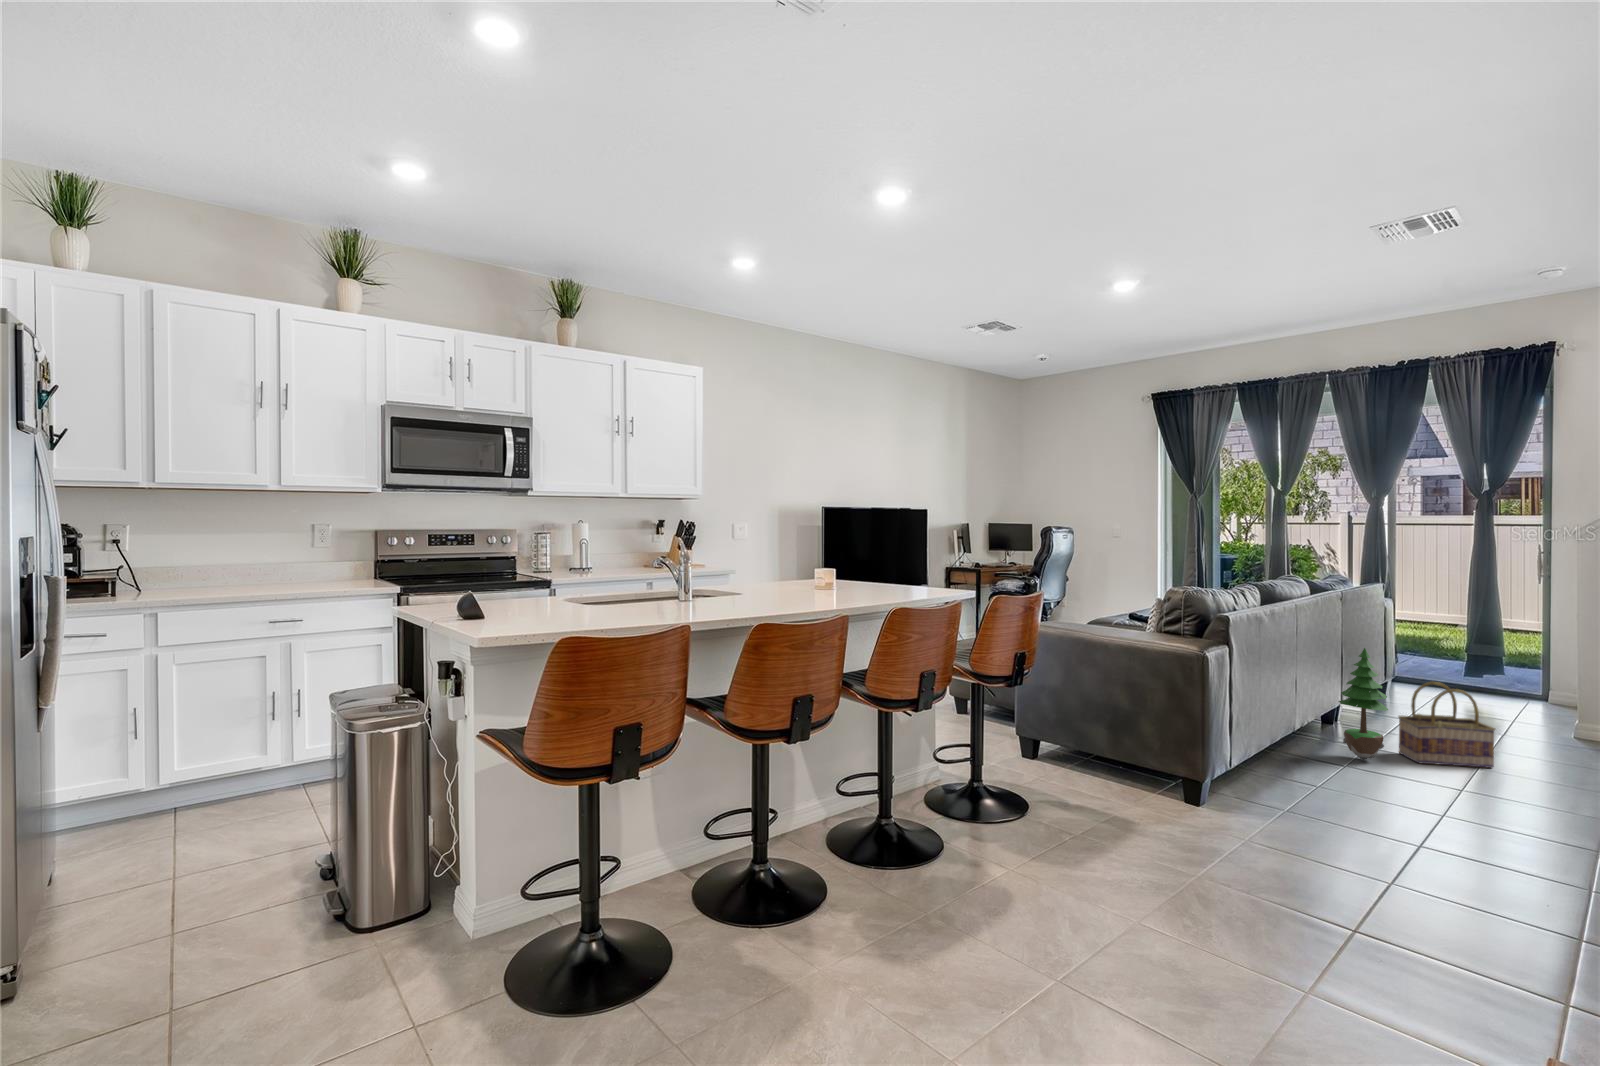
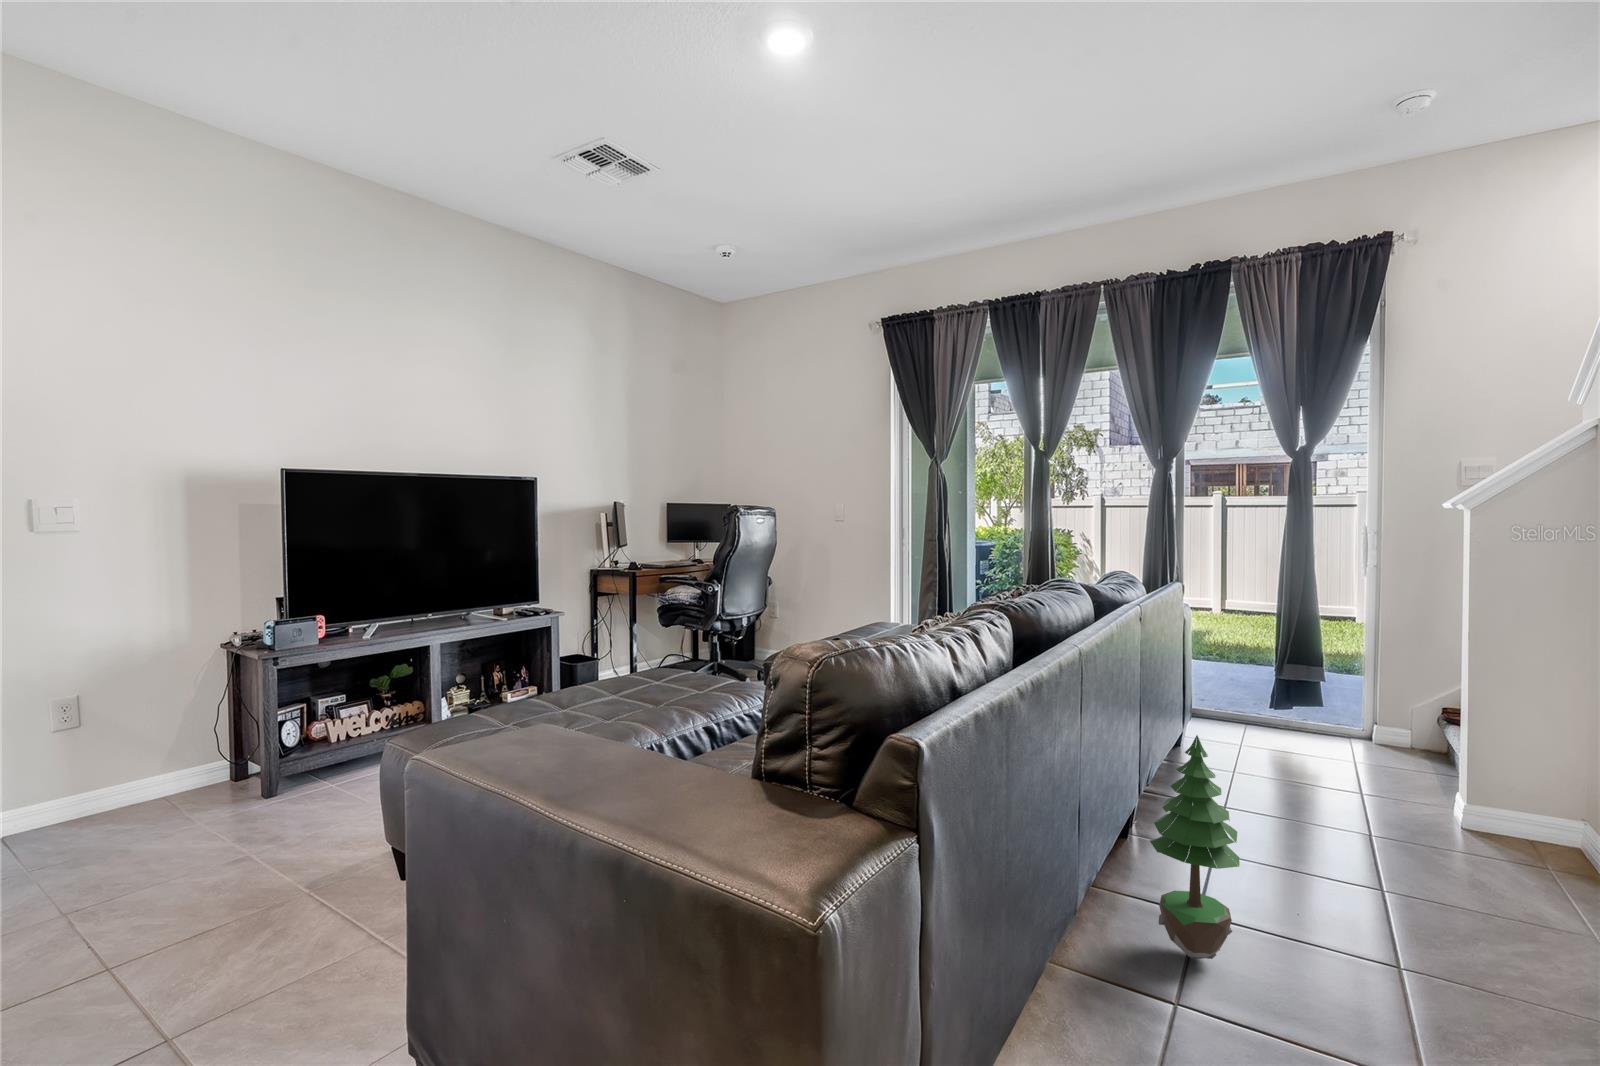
basket: present [1398,682,1495,768] -> none [1243,782,1415,956]

